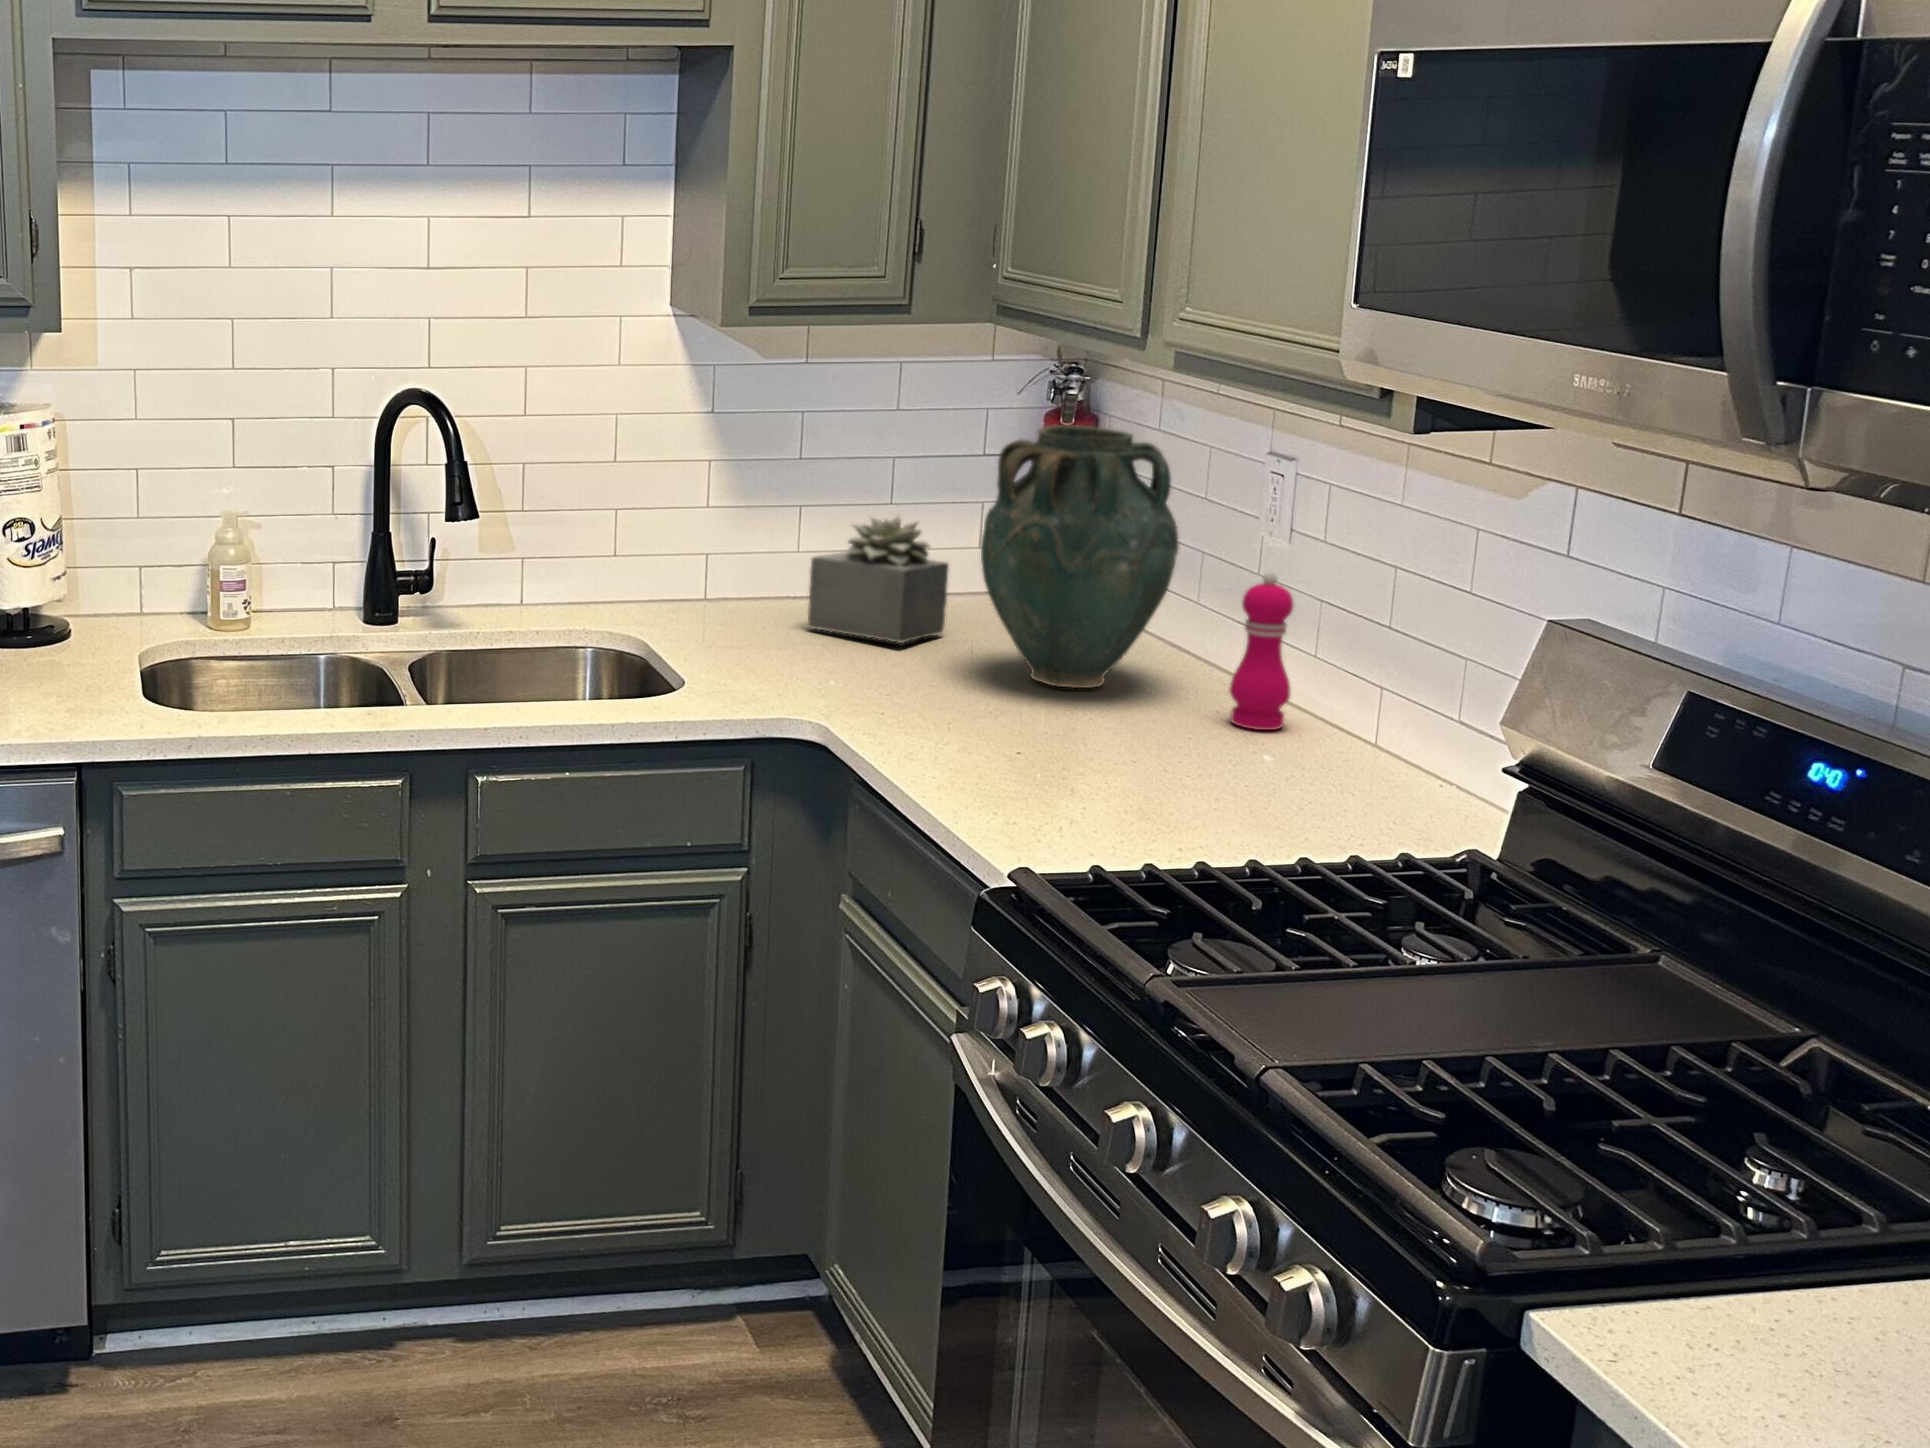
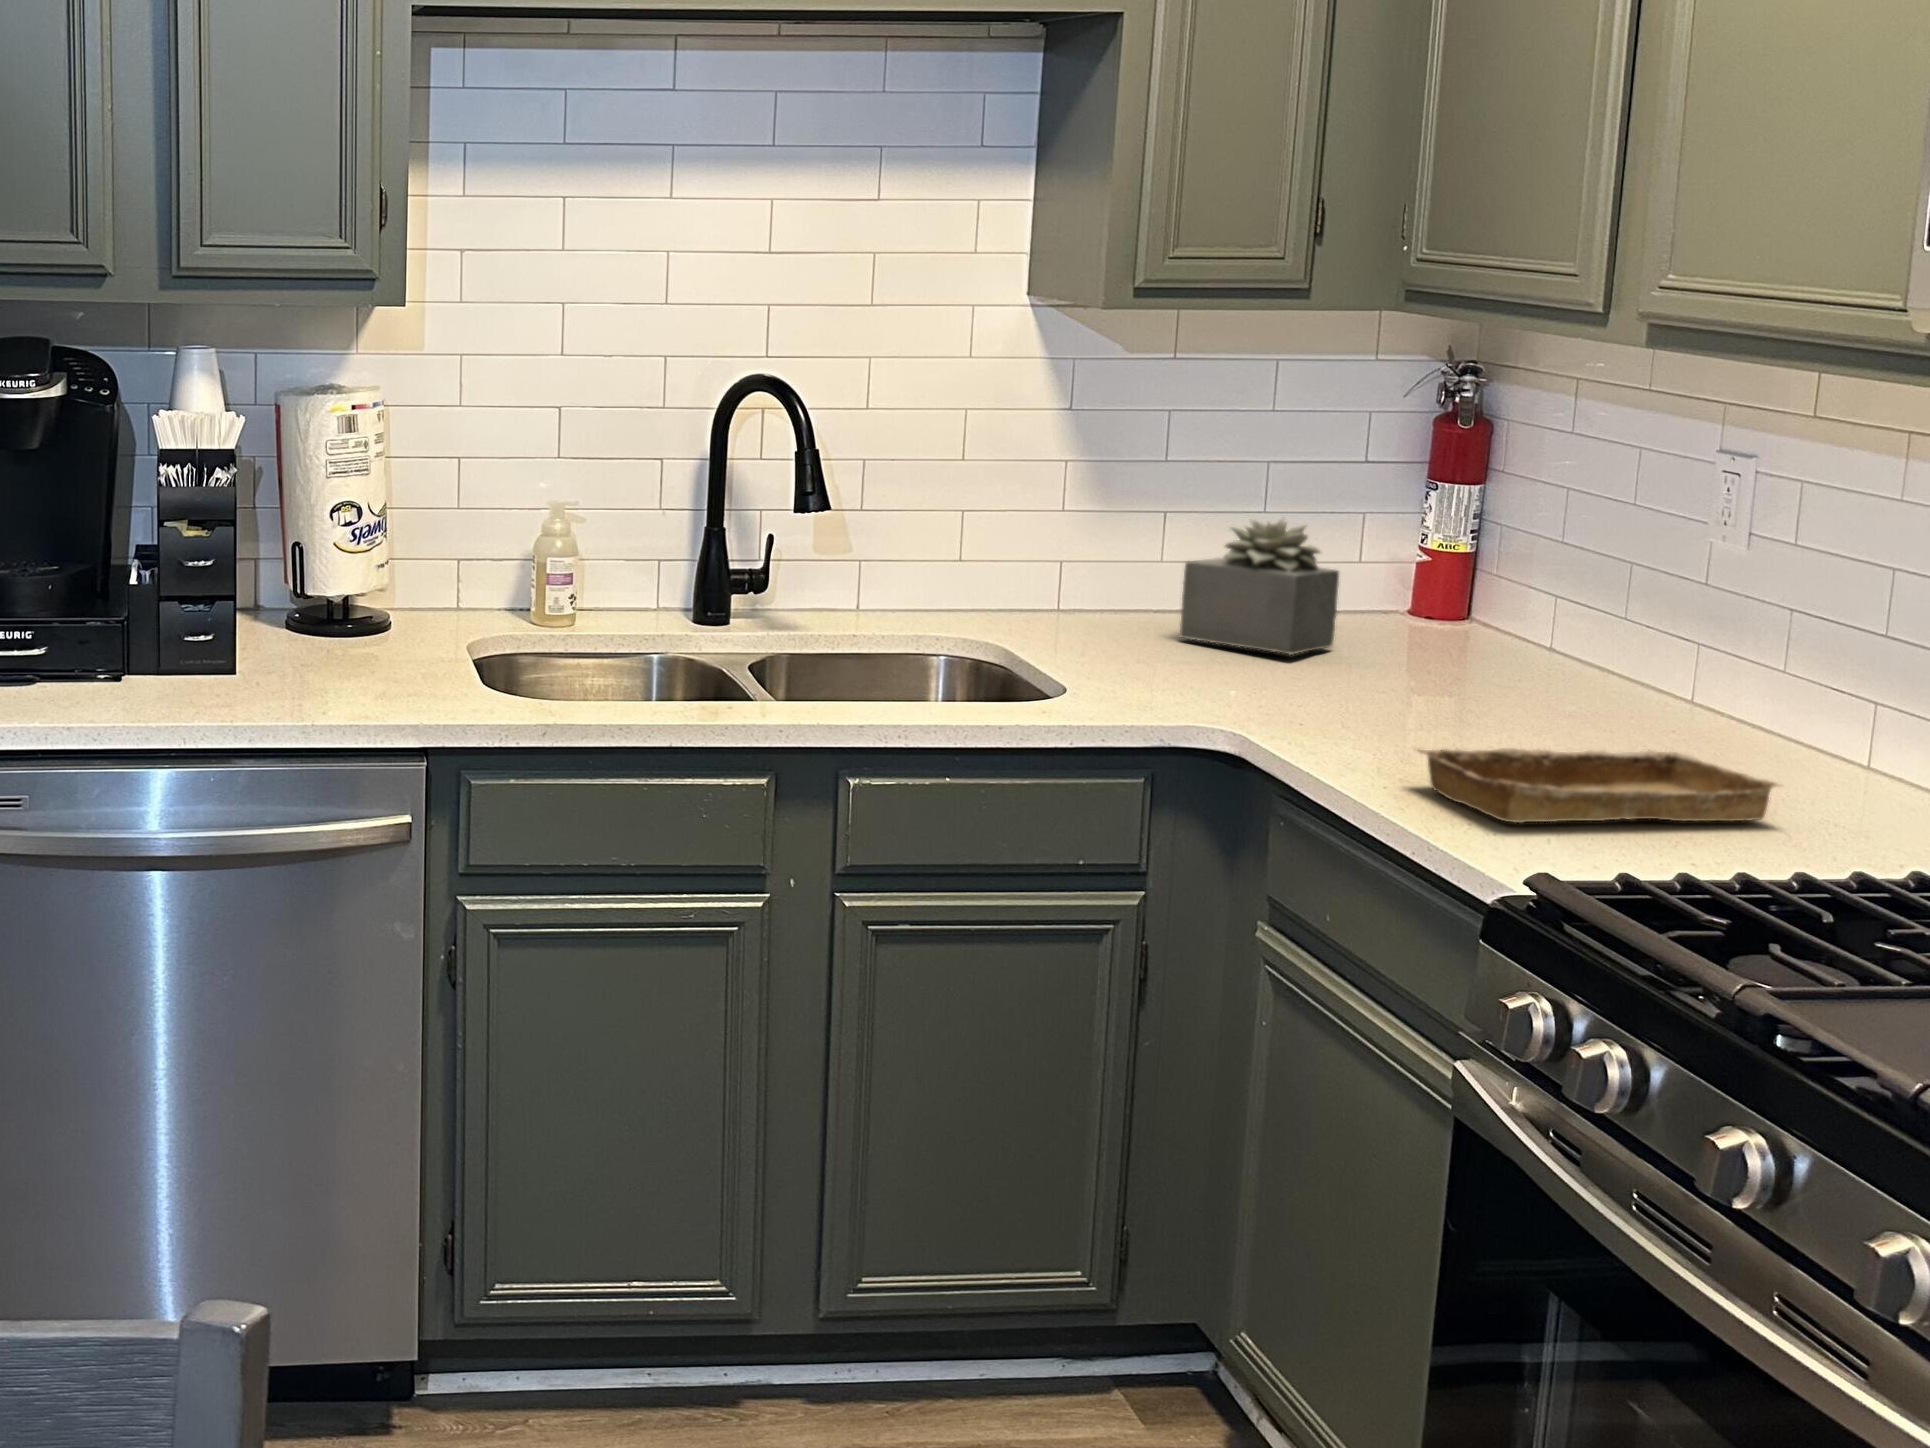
vase: present [981,425,1179,688] -> none [1394,419,1626,705]
pepper mill: present [1230,572,1294,730] -> none [1695,576,1772,752]
tray: none [958,735,1273,809] -> present [1417,748,1783,823]

